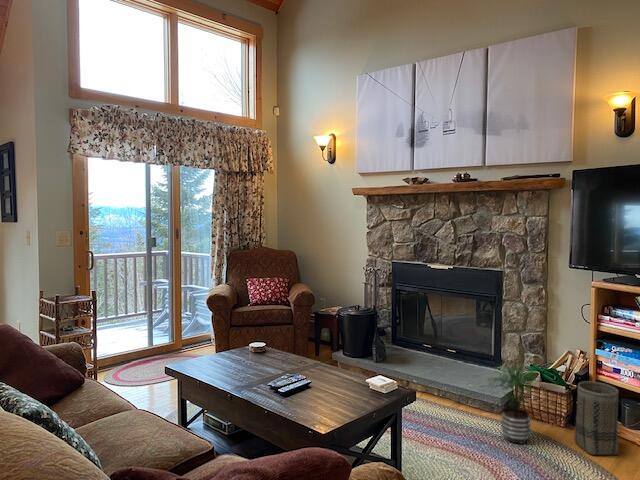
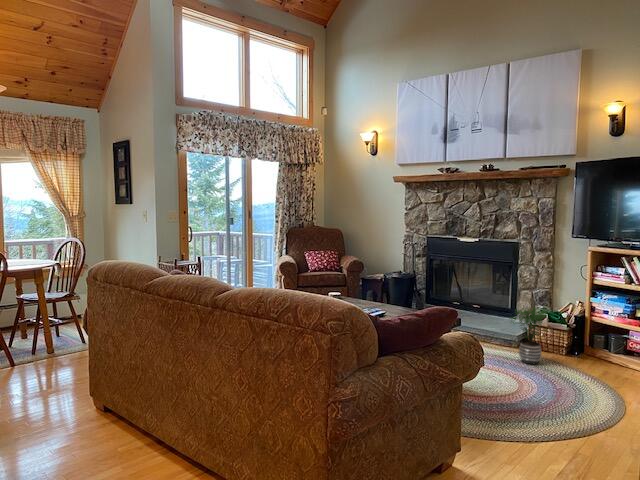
basket: present [575,381,618,455] -> none [574,320,606,370]

